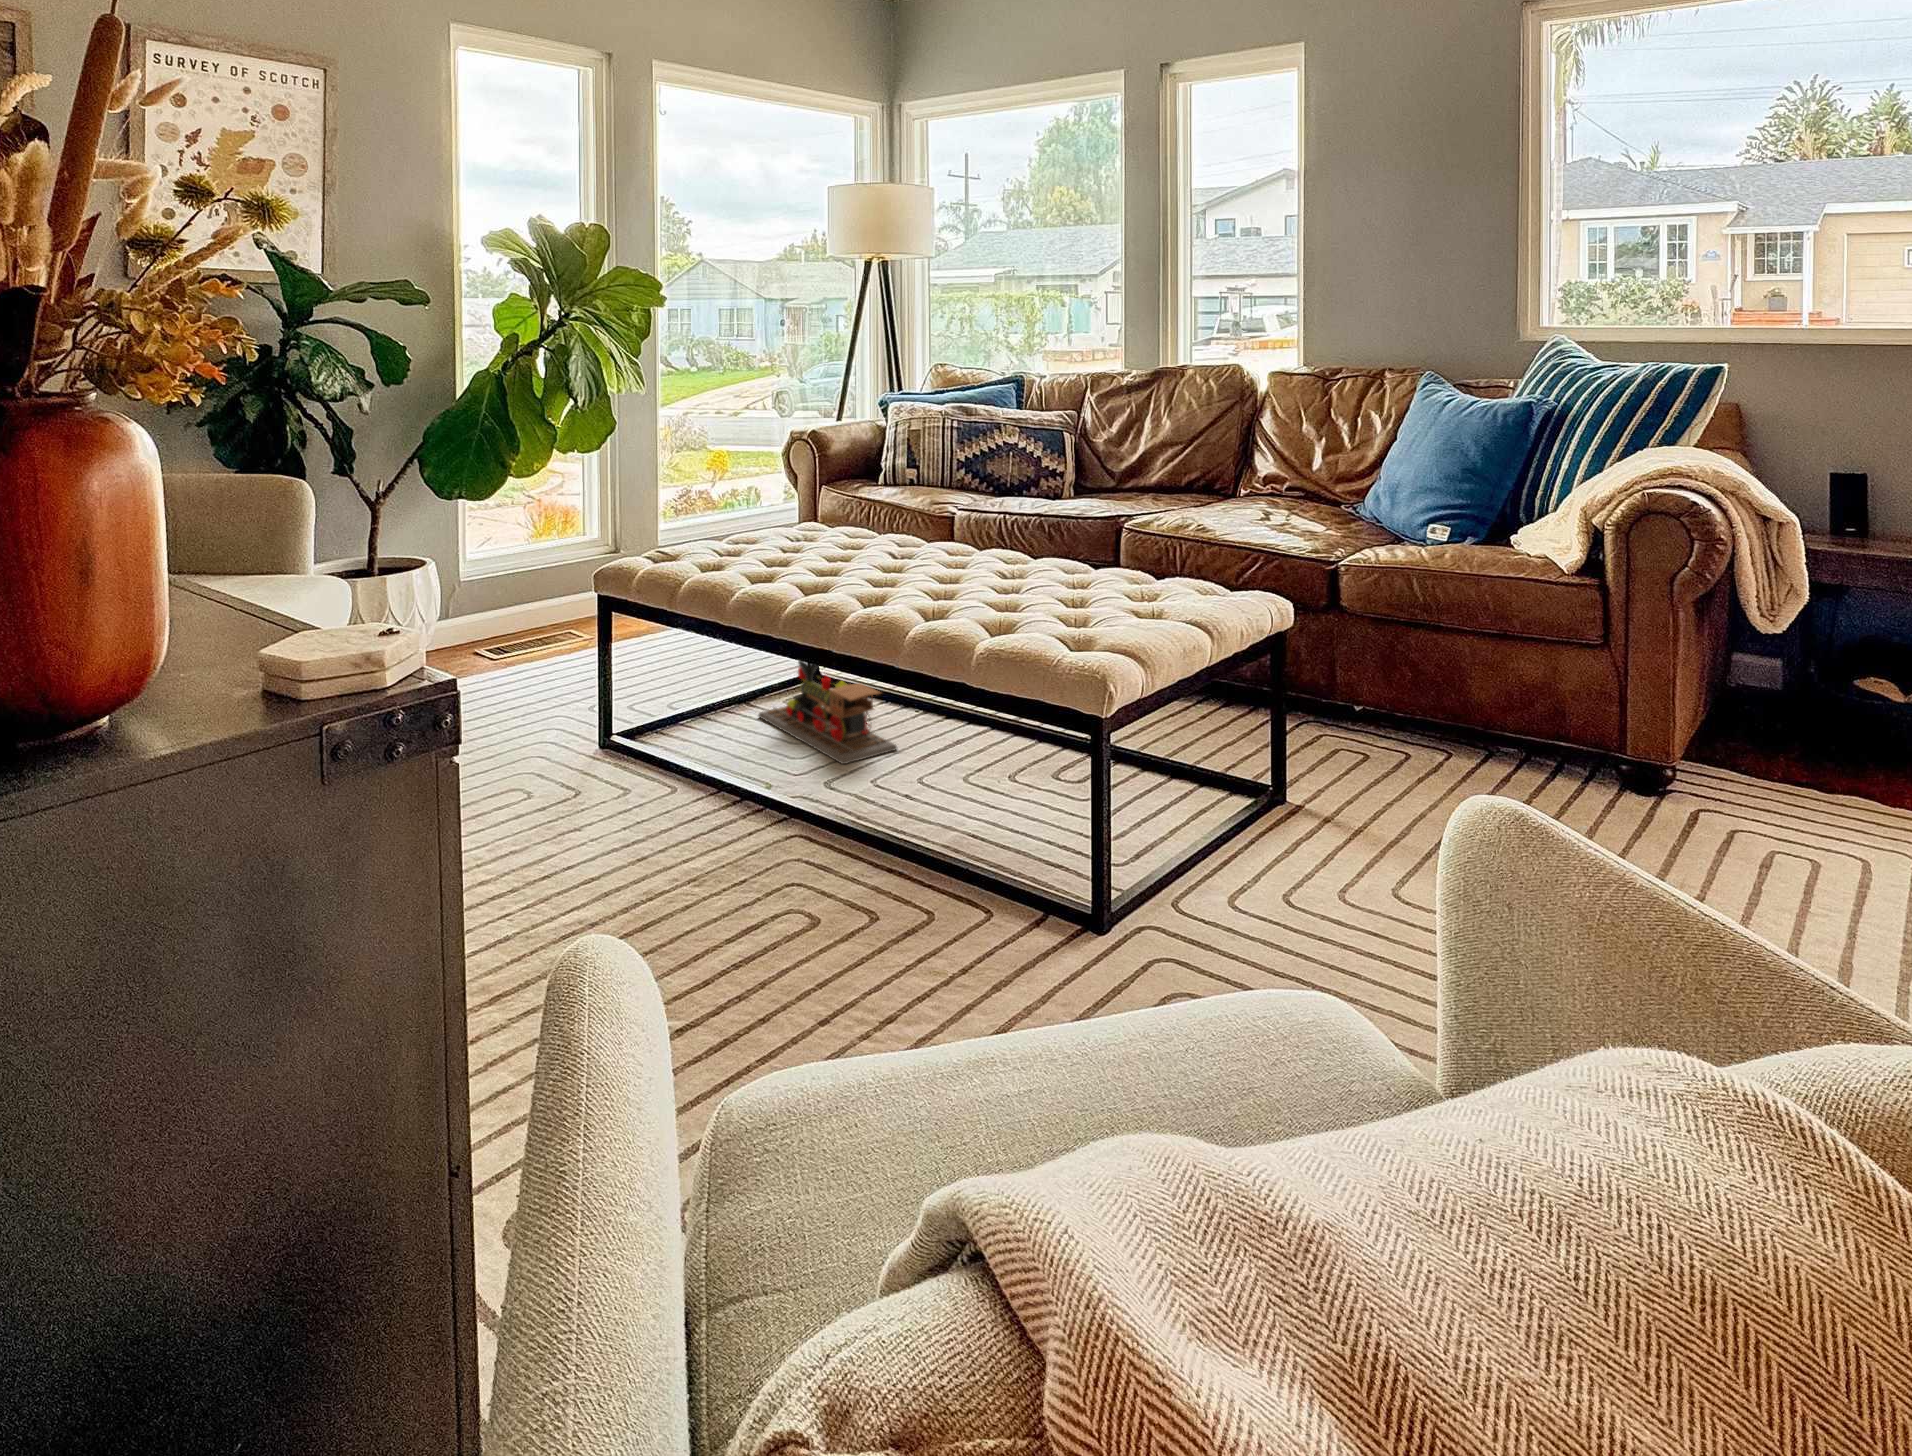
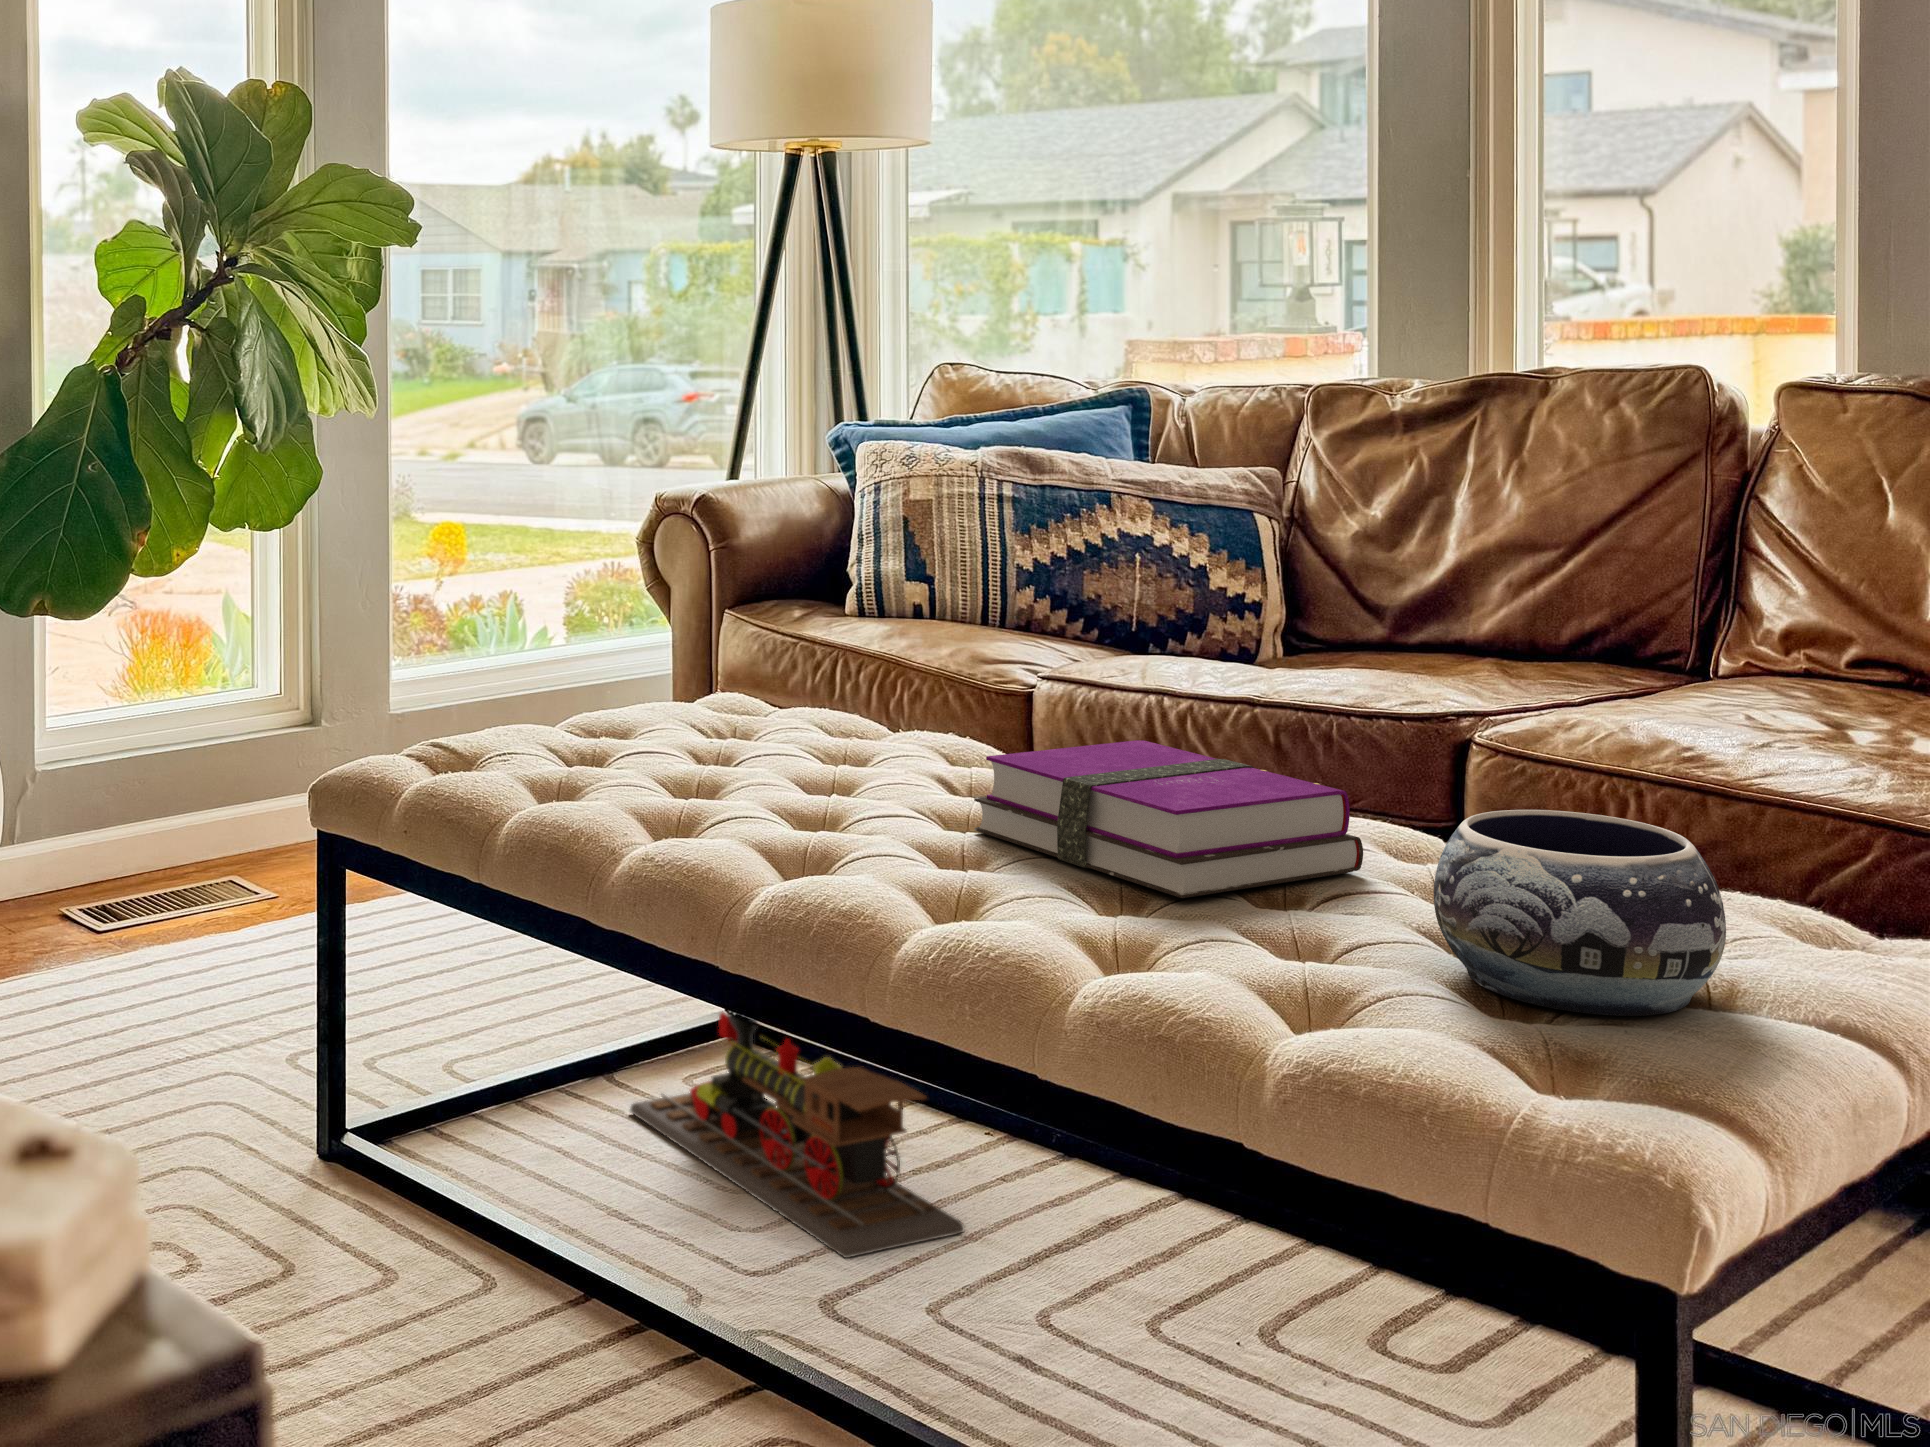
hardback book: none [896,534,1045,596] -> present [974,740,1363,898]
decorative bowl: none [1051,552,1149,626] -> present [1434,810,1726,1016]

